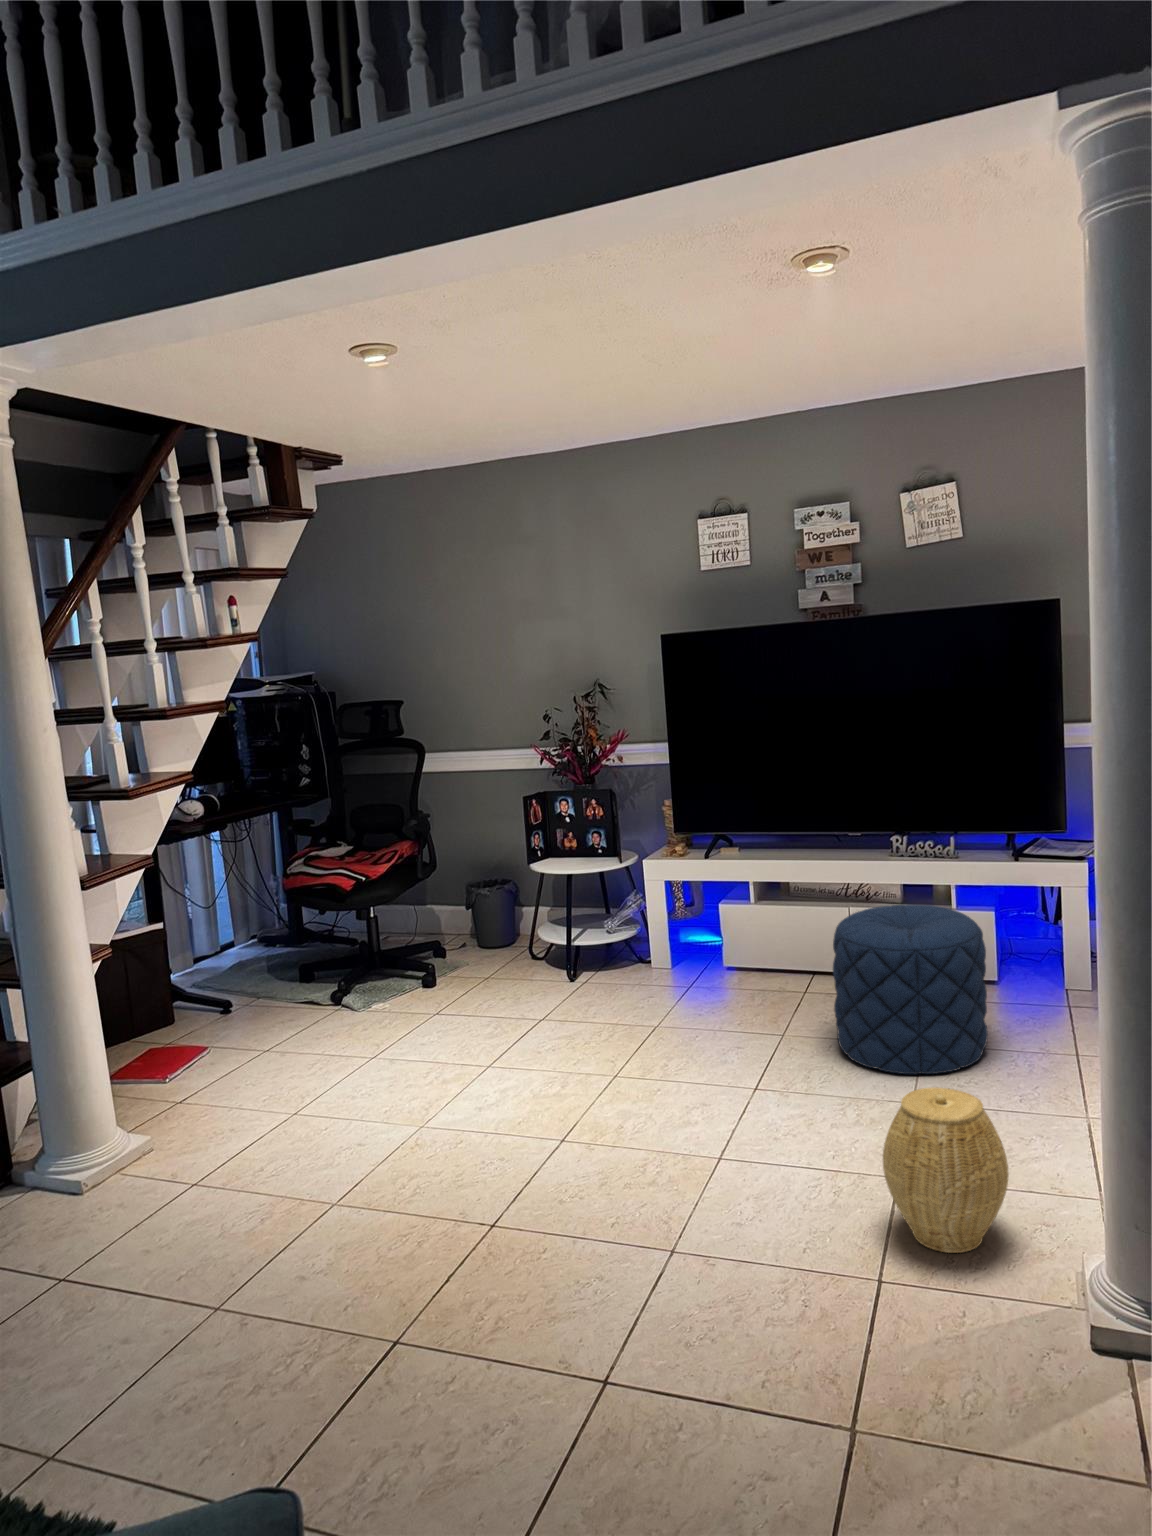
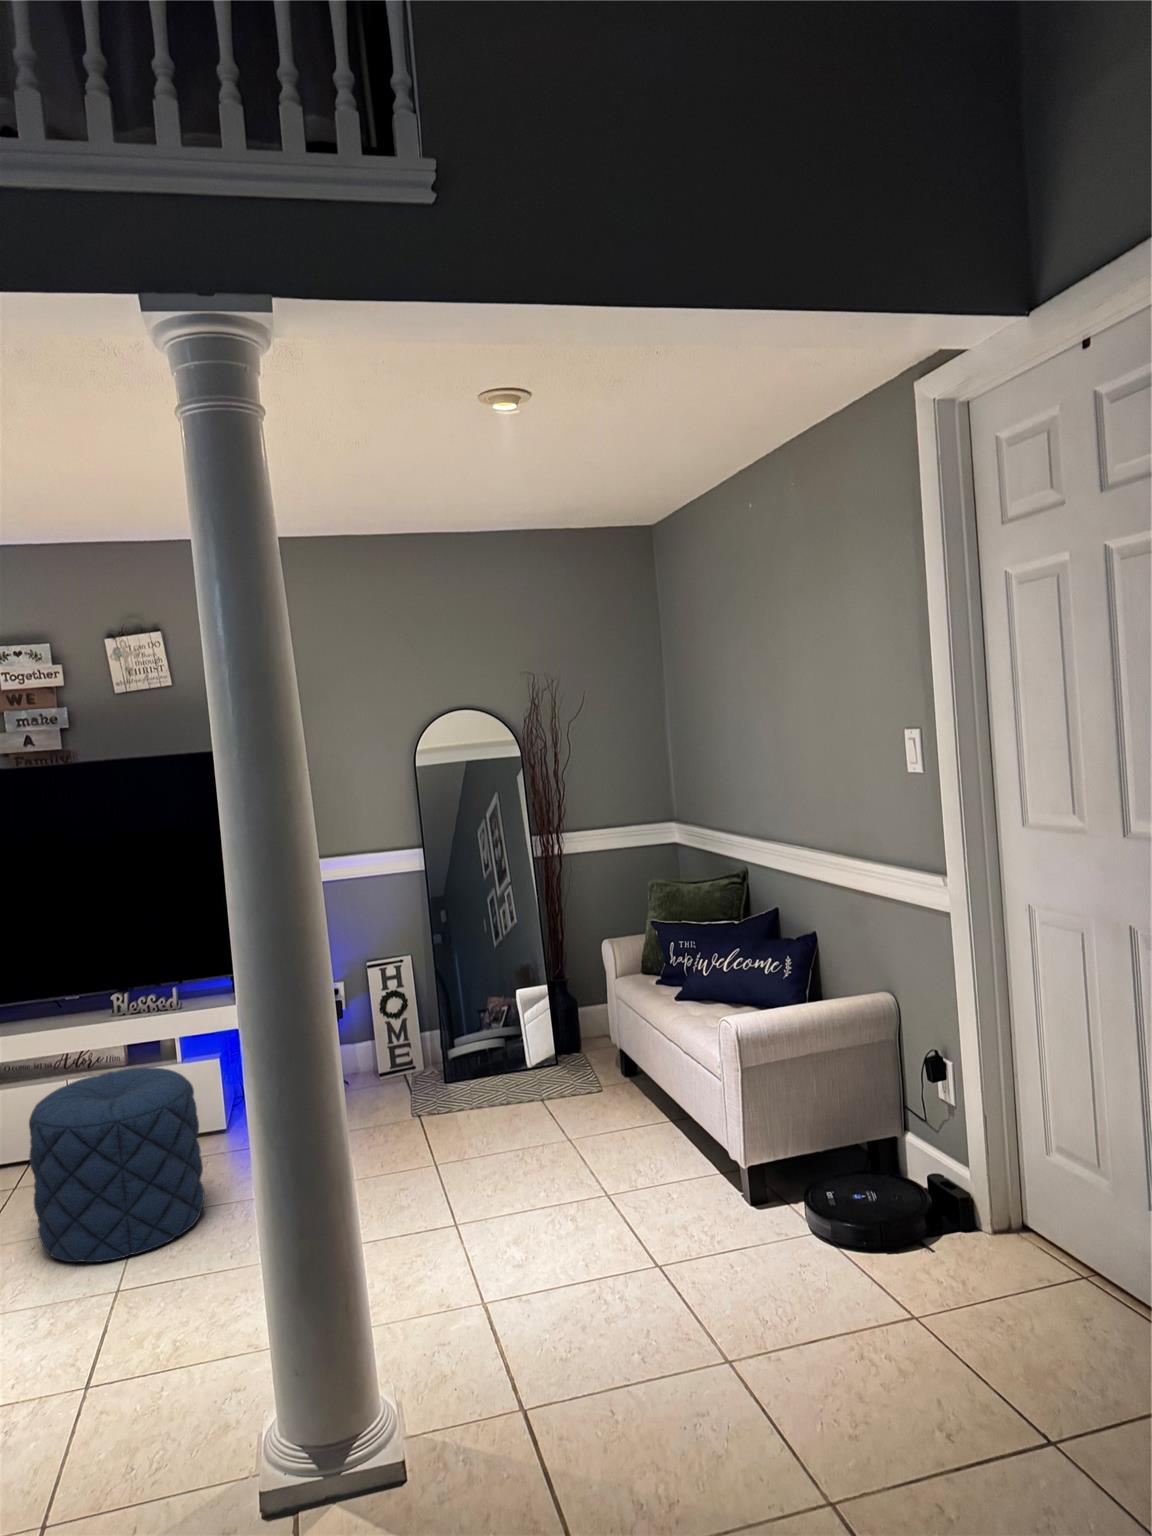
woven basket: present [883,1087,1009,1253] -> none [52,1272,189,1458]

